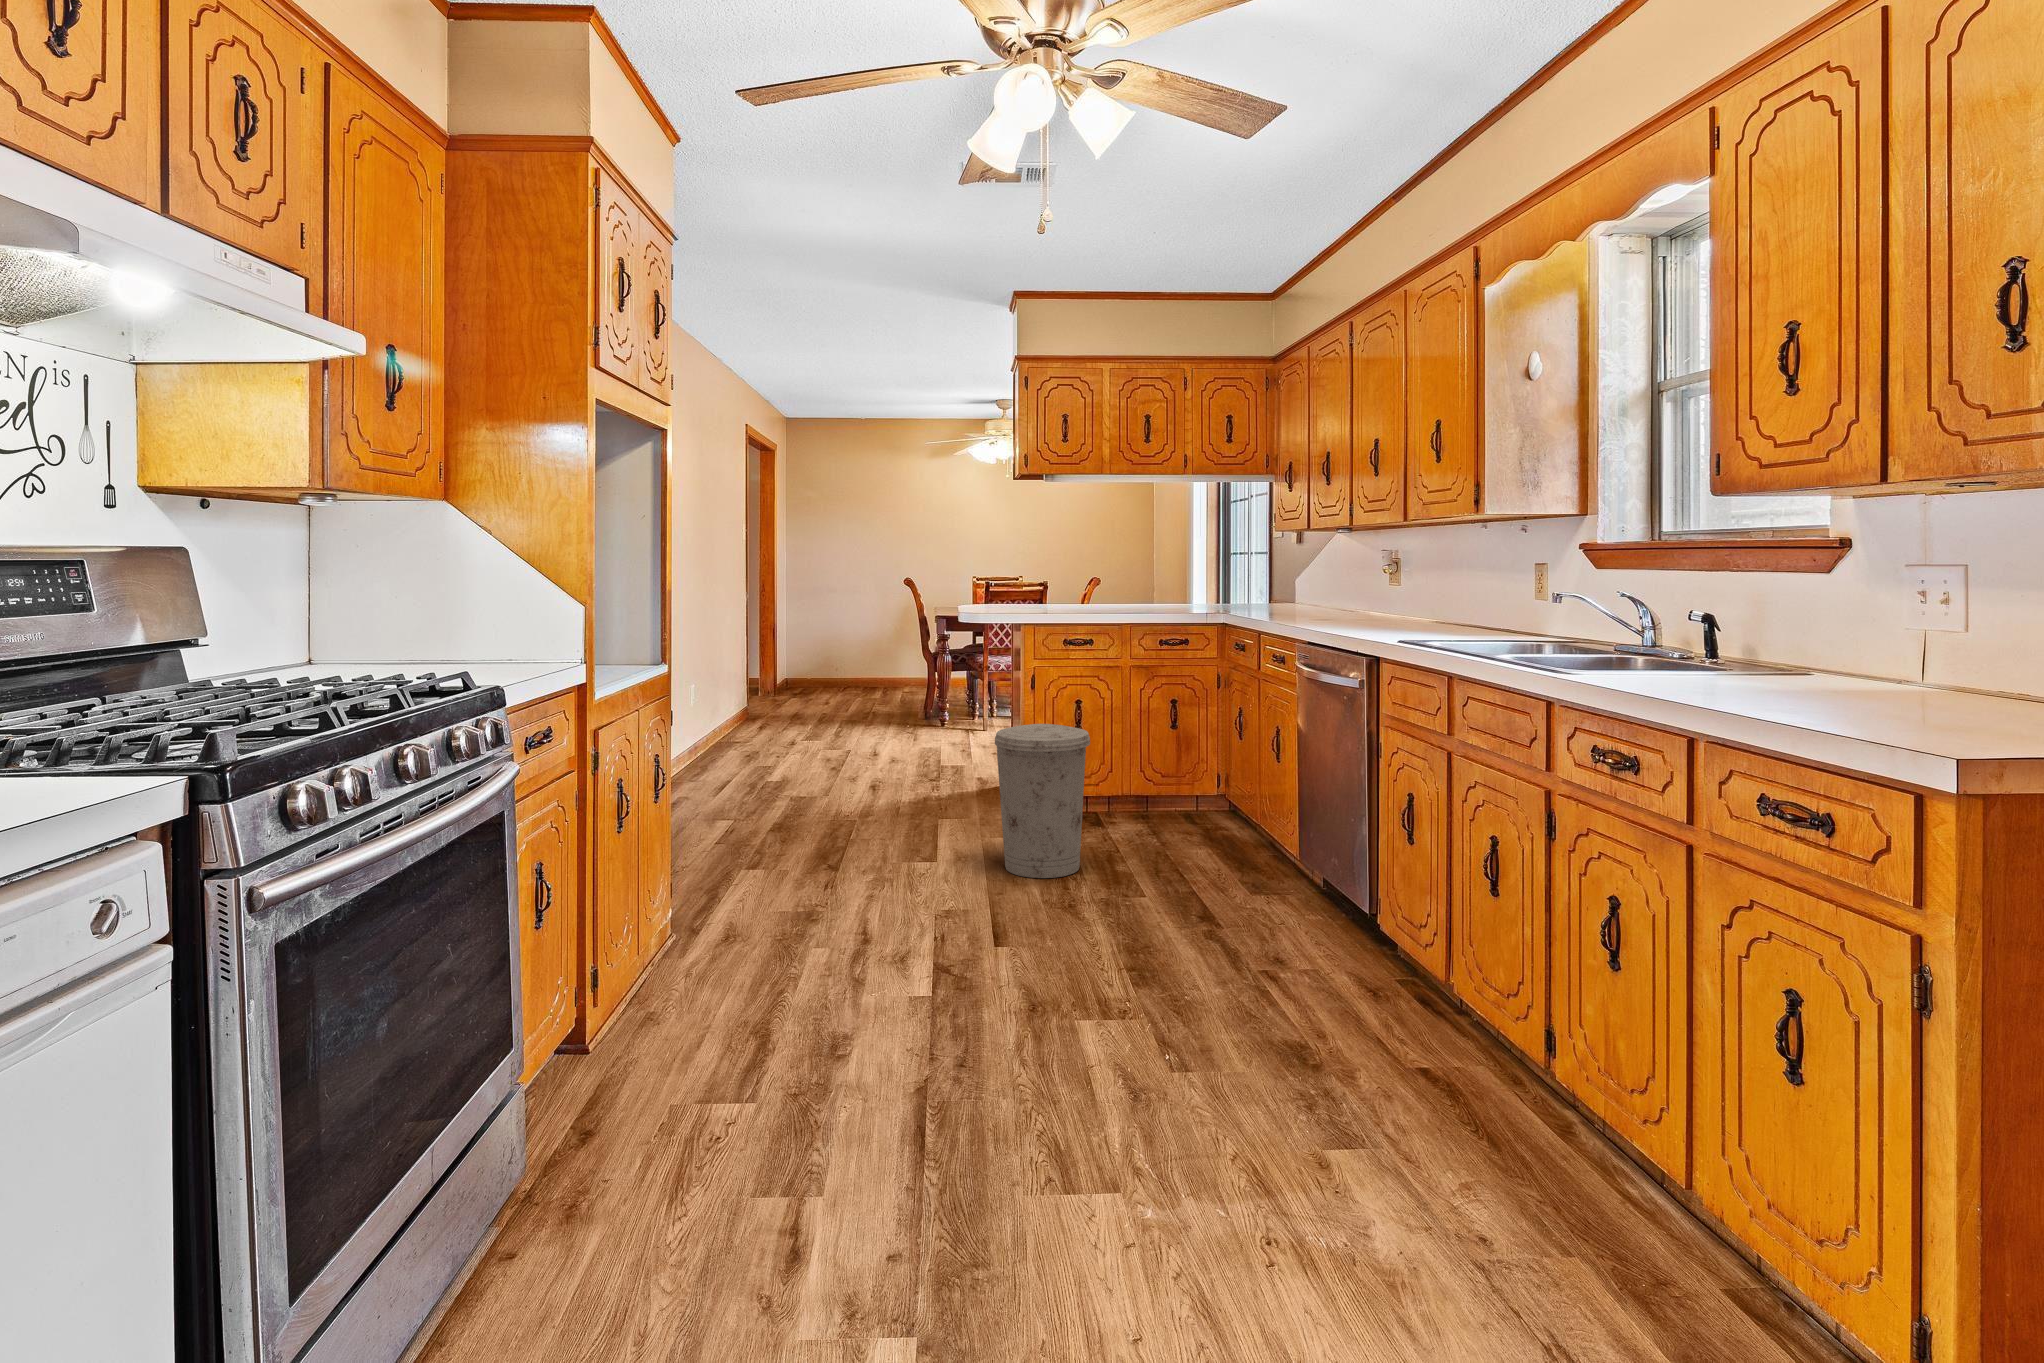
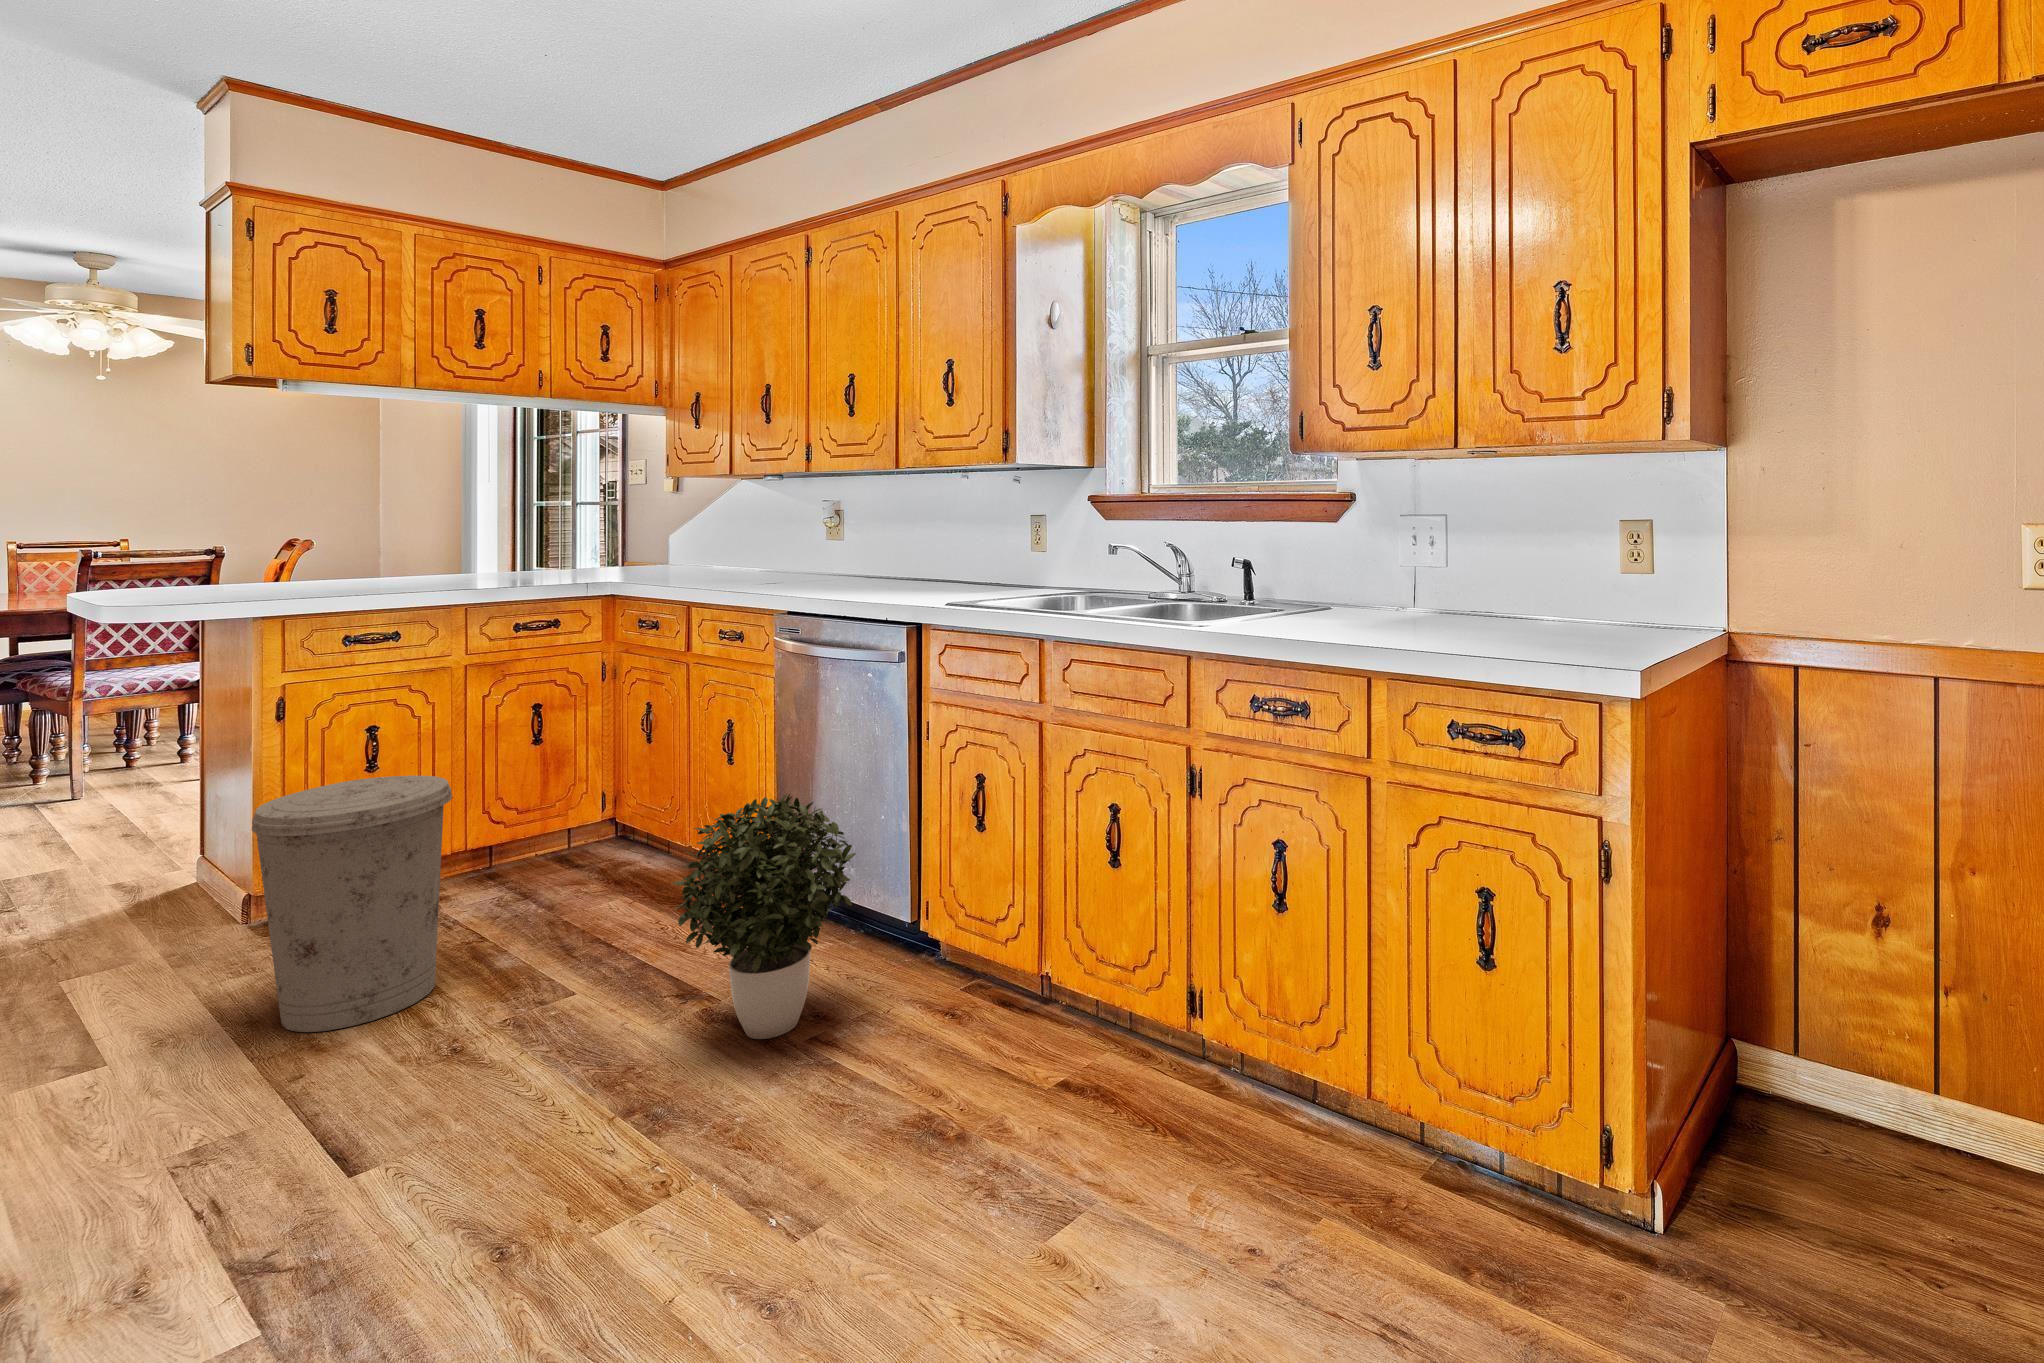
potted plant: none [1174,776,1307,965] -> present [672,793,856,1039]

